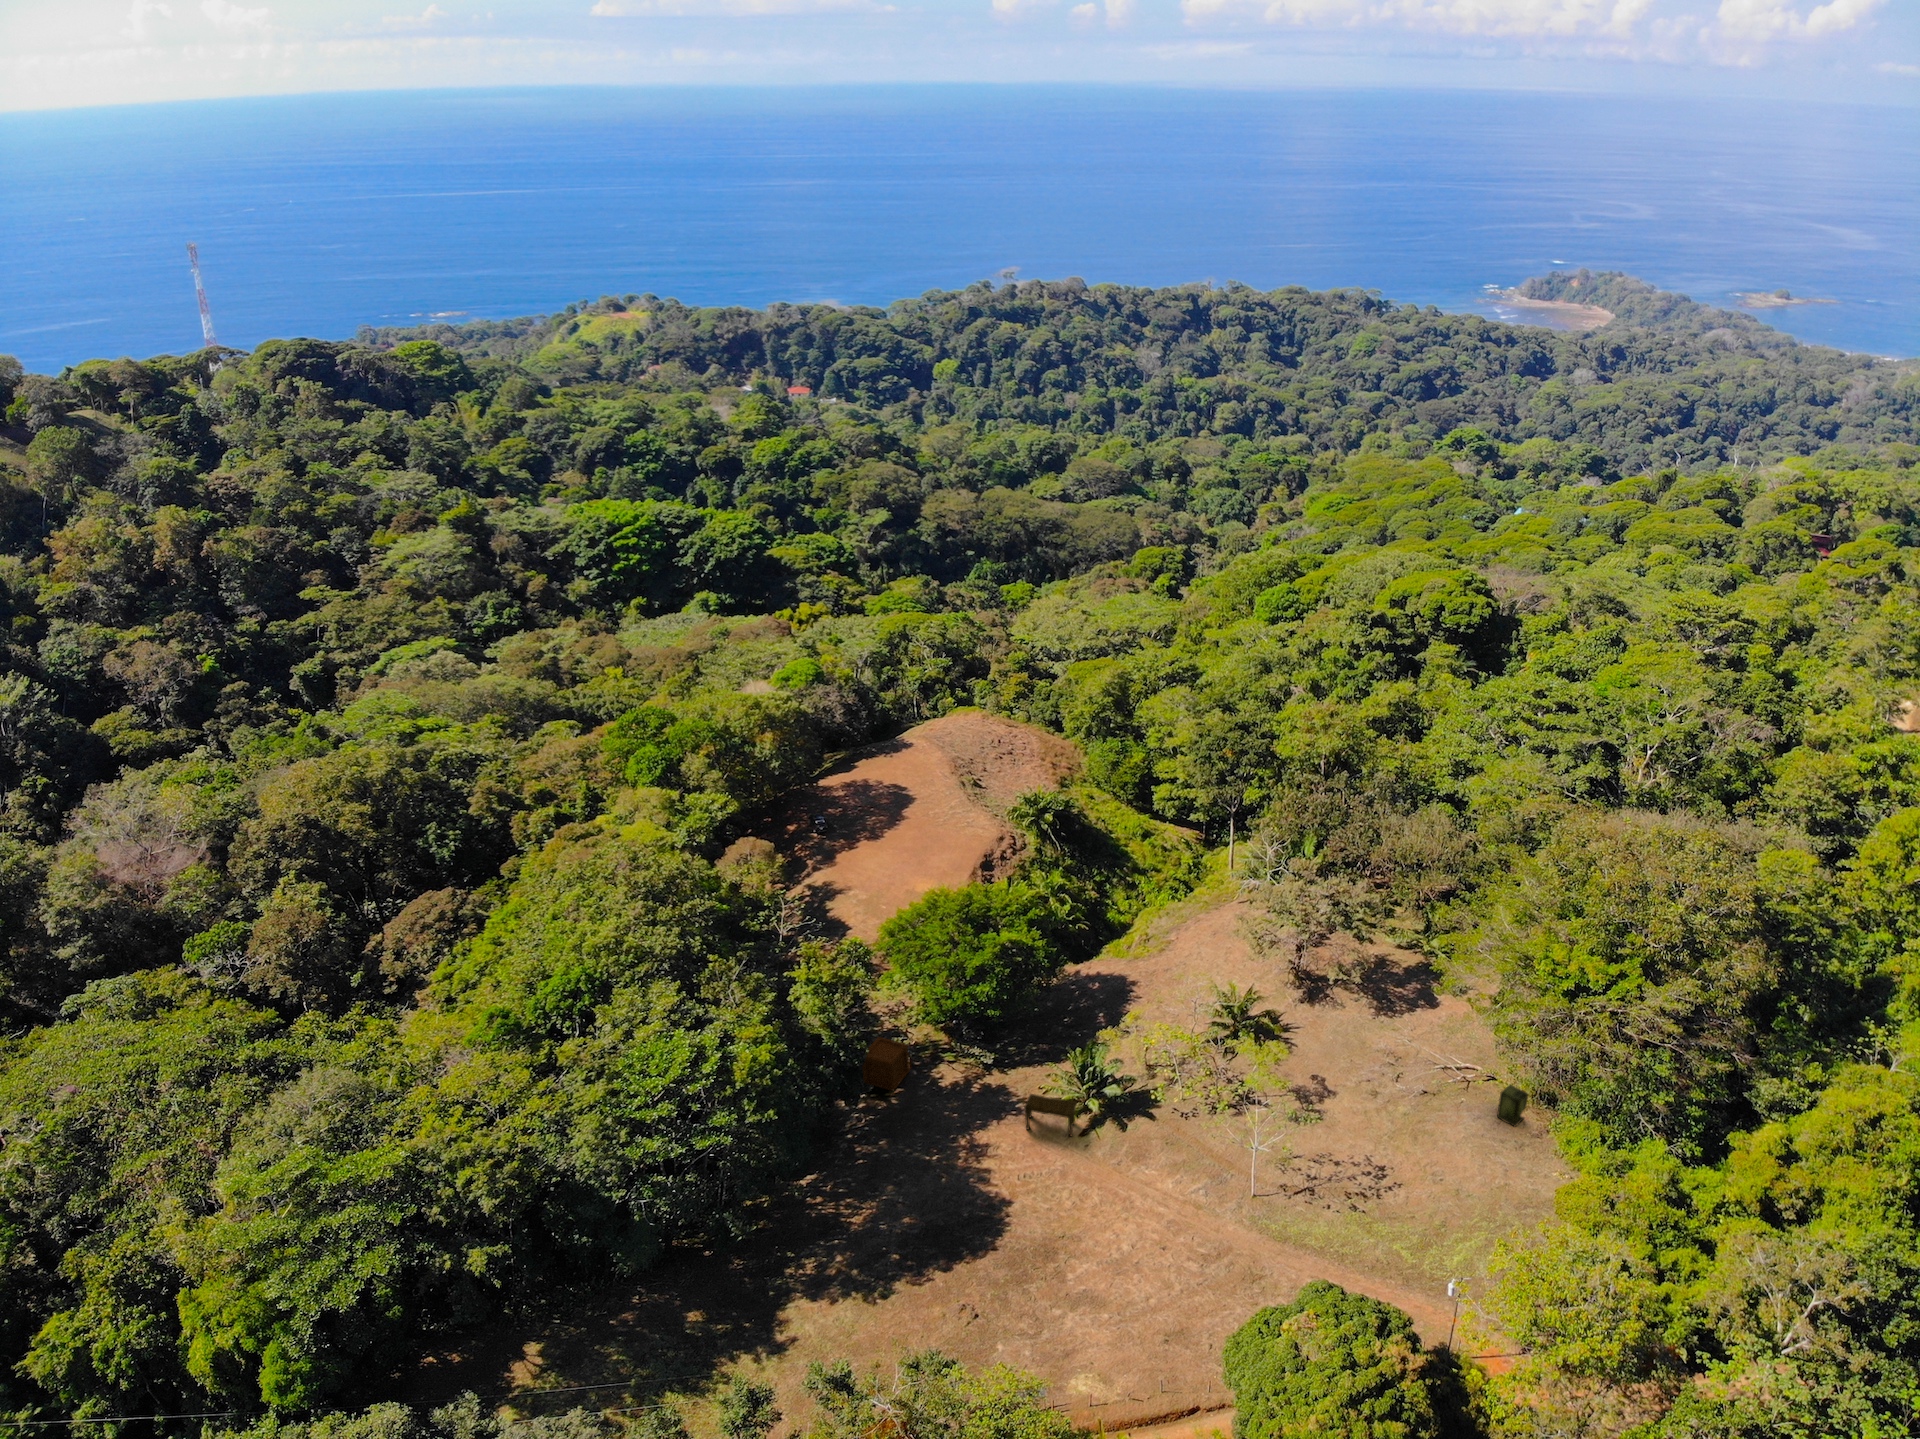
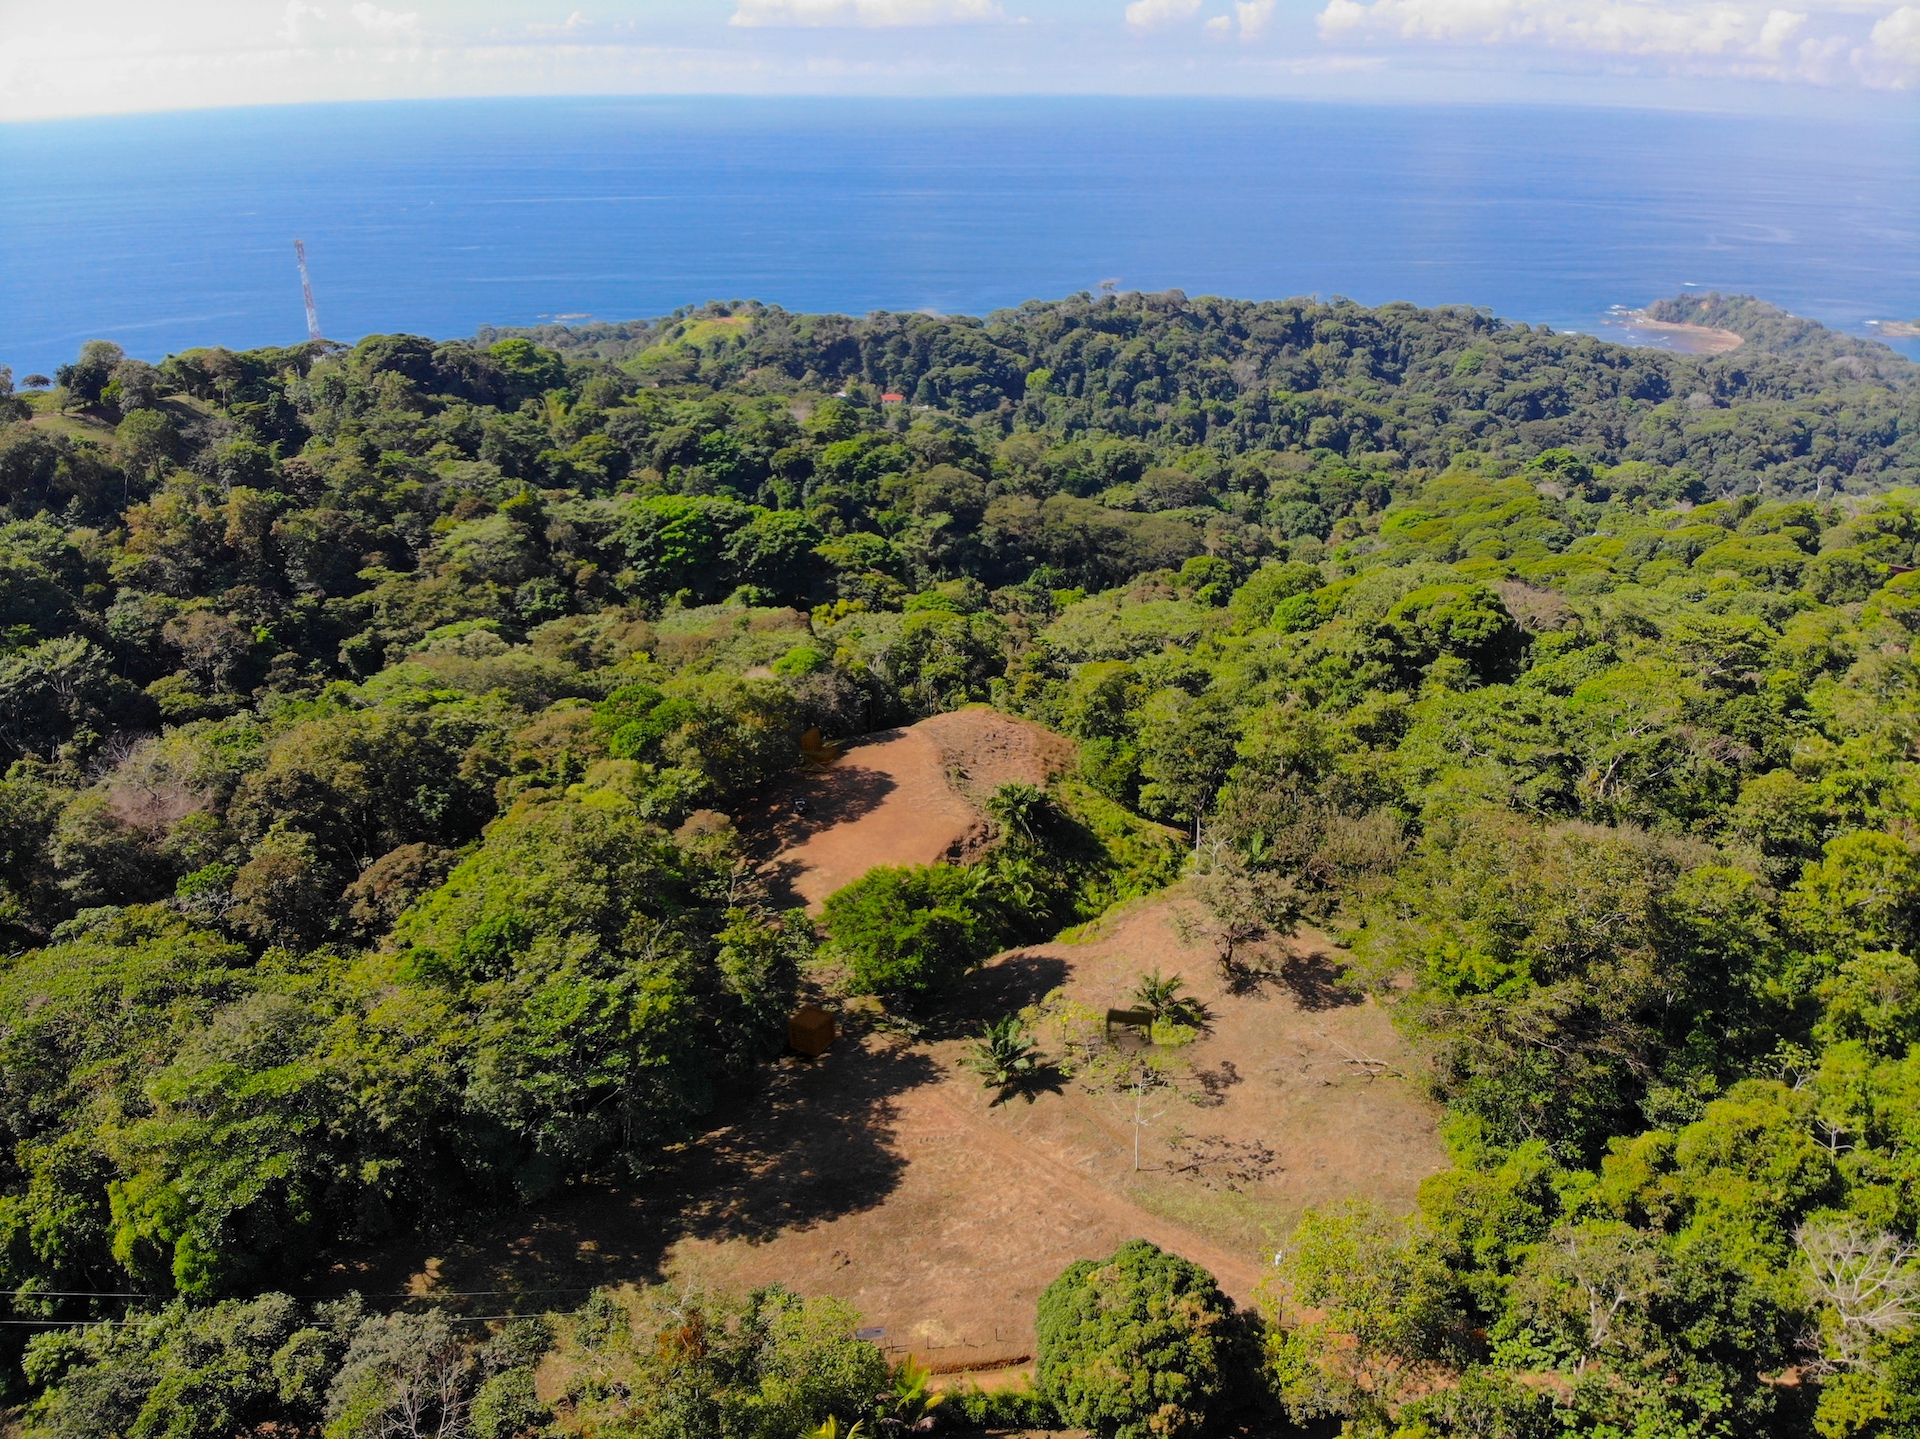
lounge chair: none [813,742,857,789] -> present [798,727,841,772]
storage box: present [1497,1085,1528,1126] -> none [1404,1085,1435,1128]
bench: present [1024,1094,1077,1137] -> present [1106,1008,1154,1045]

